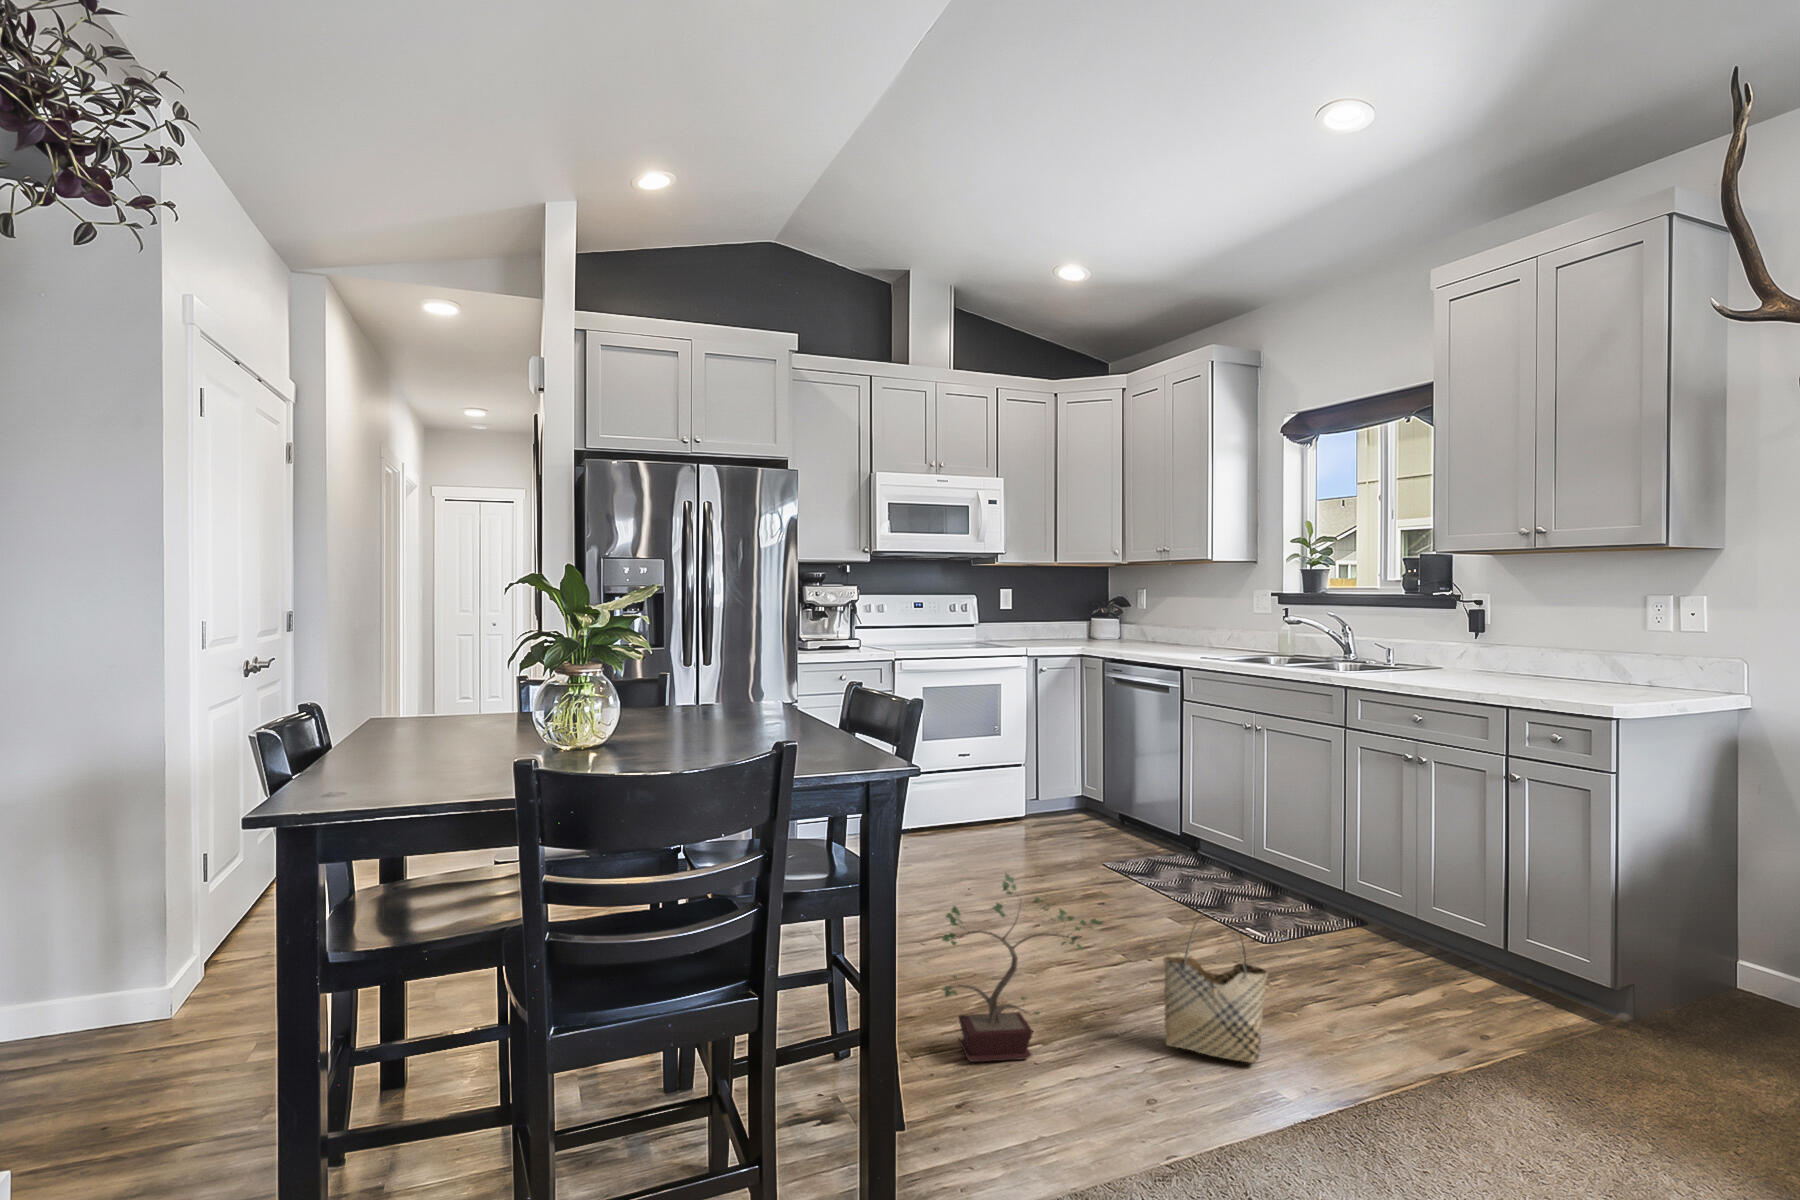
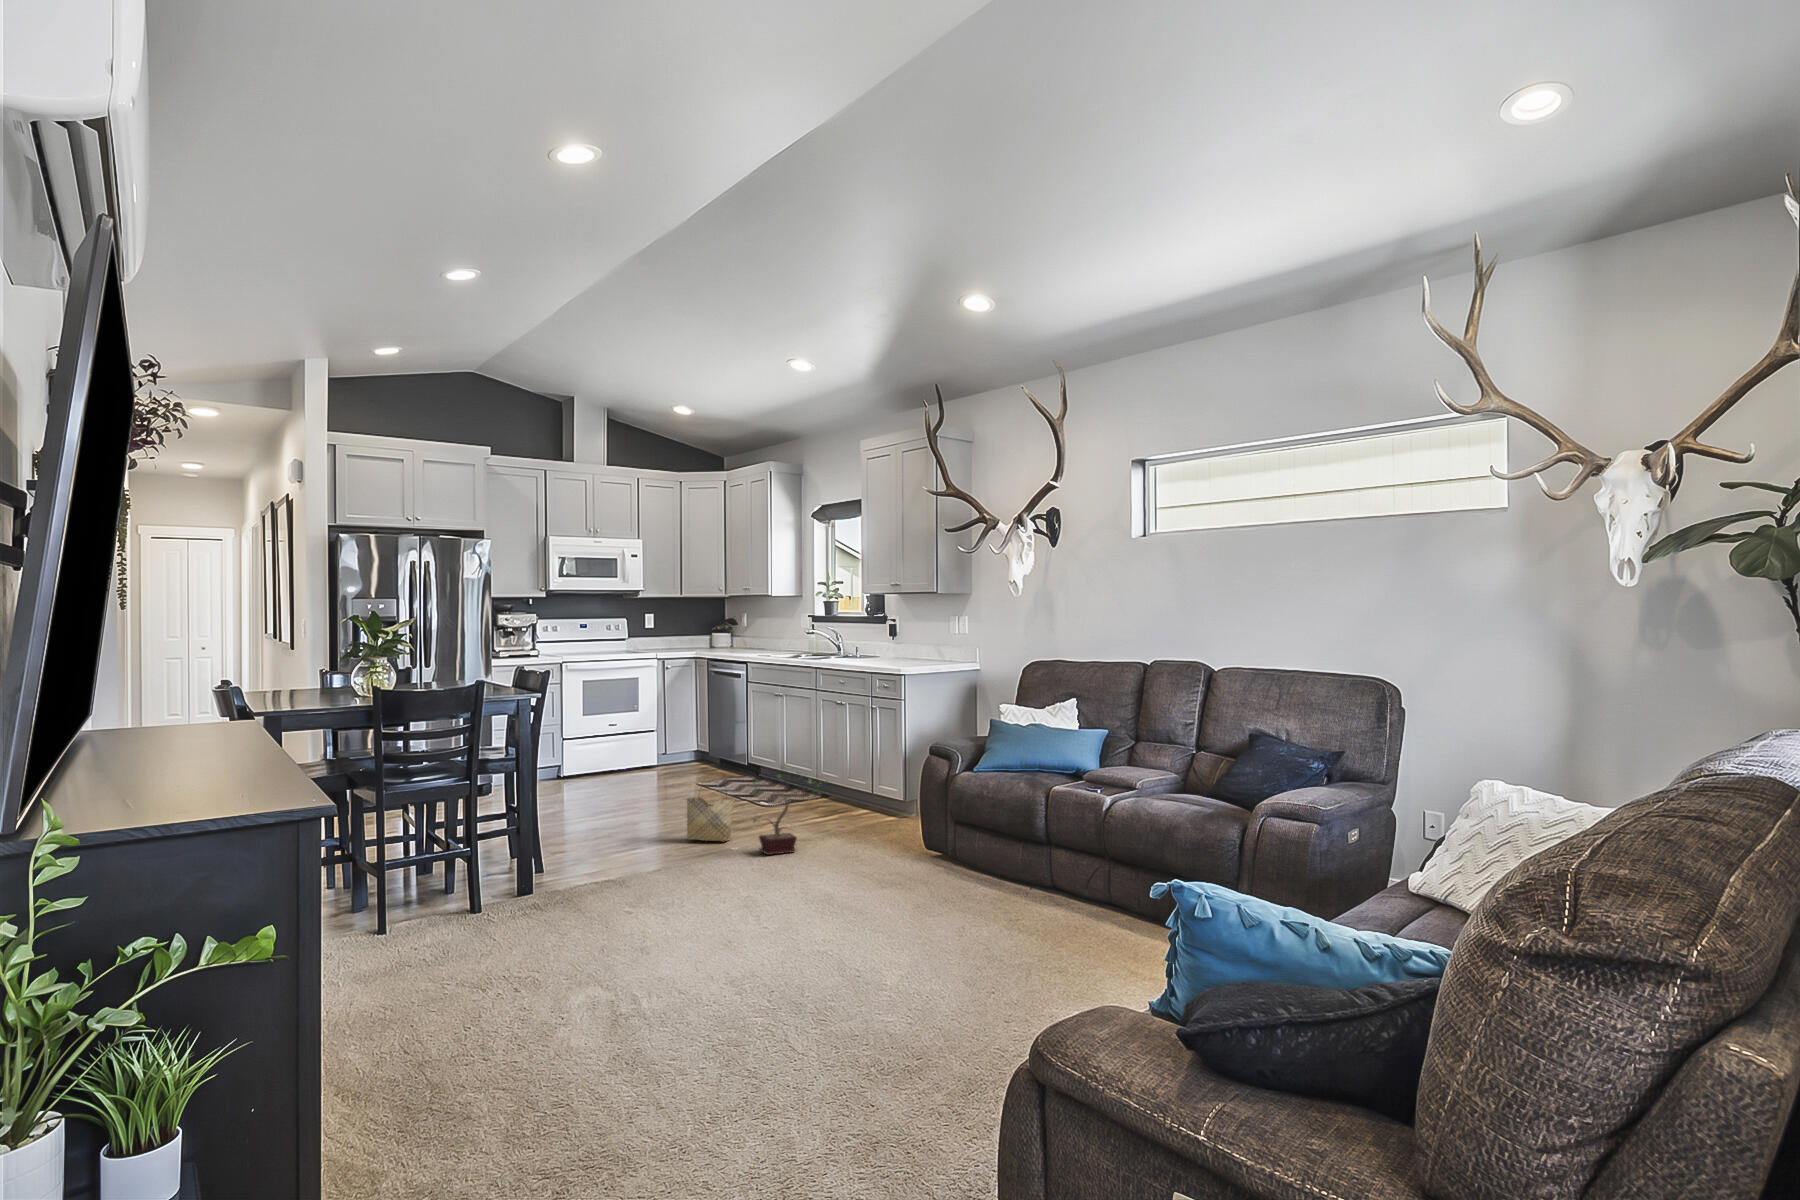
potted plant: present [942,874,1102,1062] -> present [752,763,828,855]

